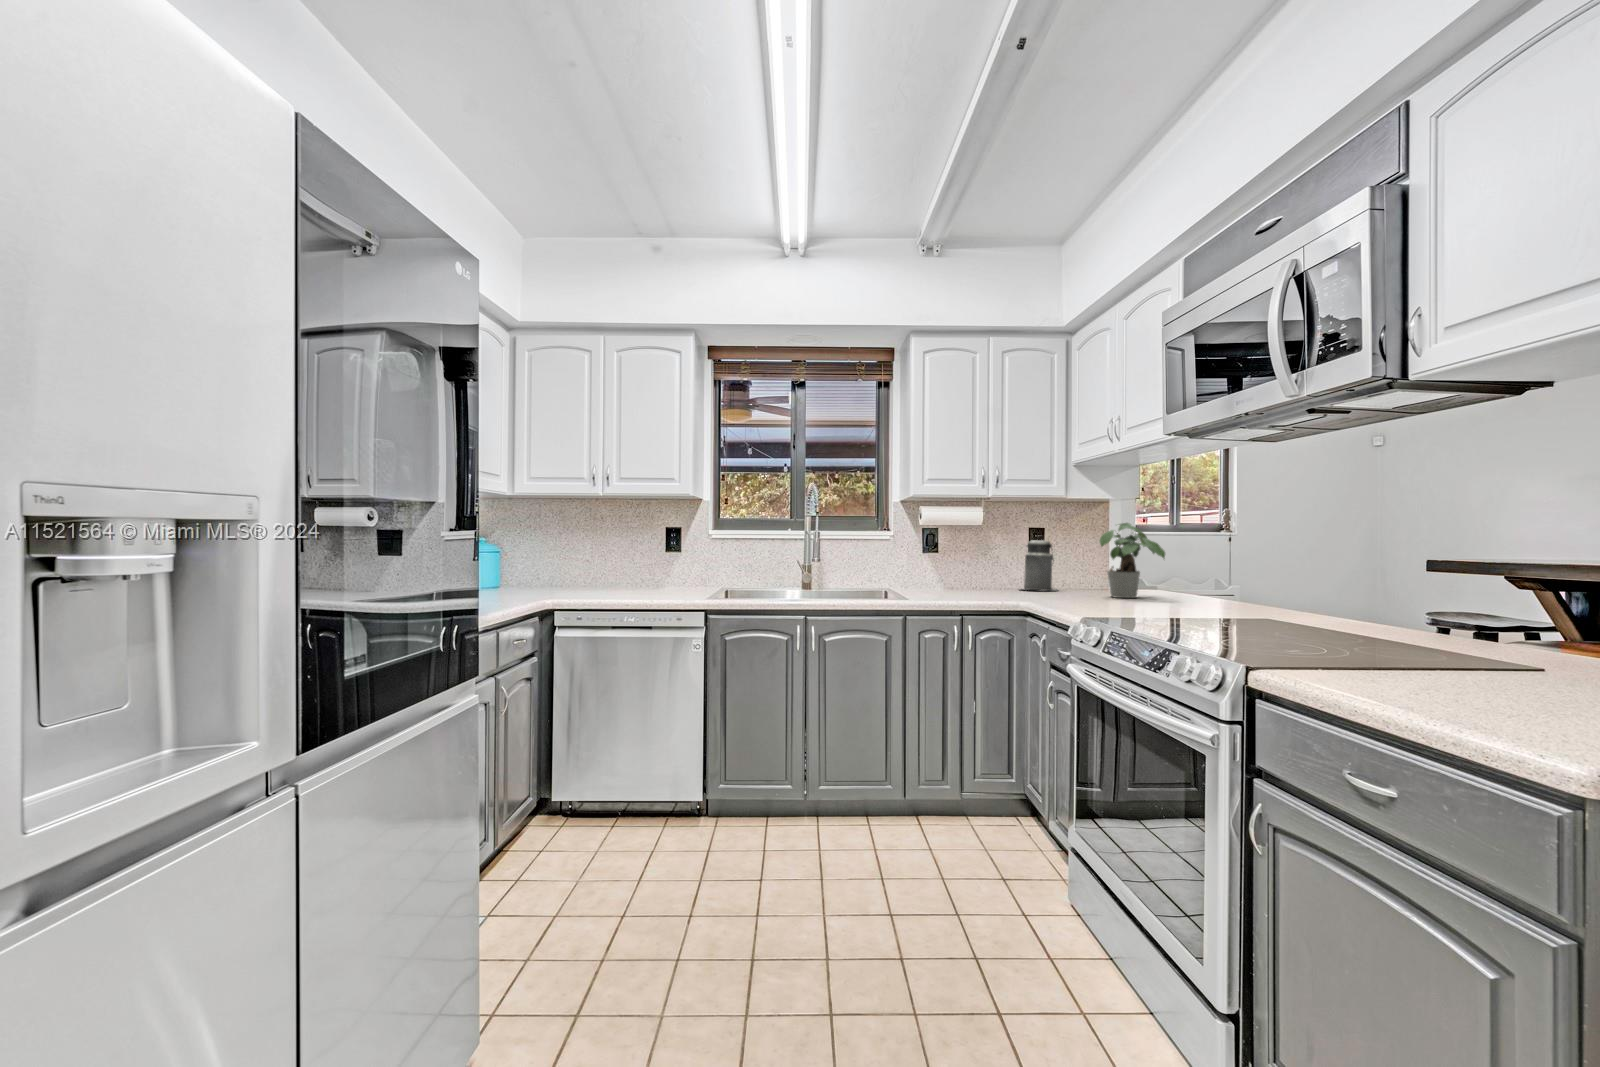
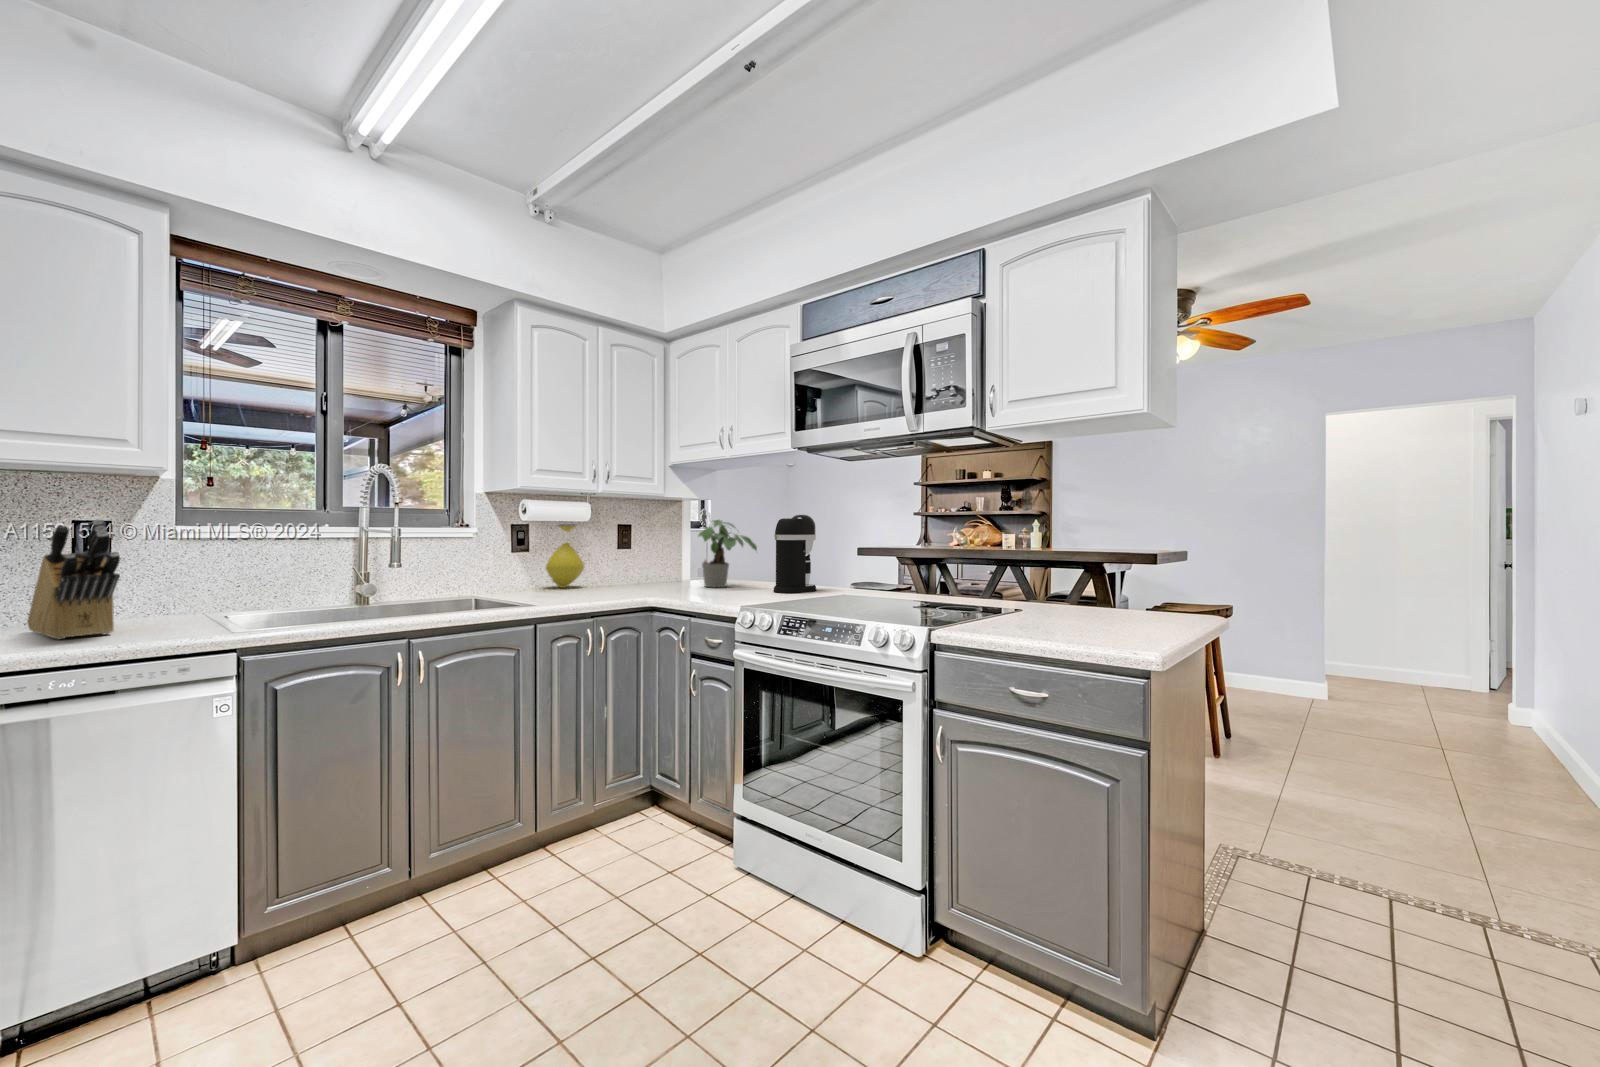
coffee maker: none [1173,515,1236,608] -> present [773,515,816,593]
knife block: none [637,527,662,597] -> present [27,519,120,639]
vase: none [956,530,993,590] -> present [546,524,584,588]
canister: present [1023,540,1058,591] -> none [605,531,644,585]

